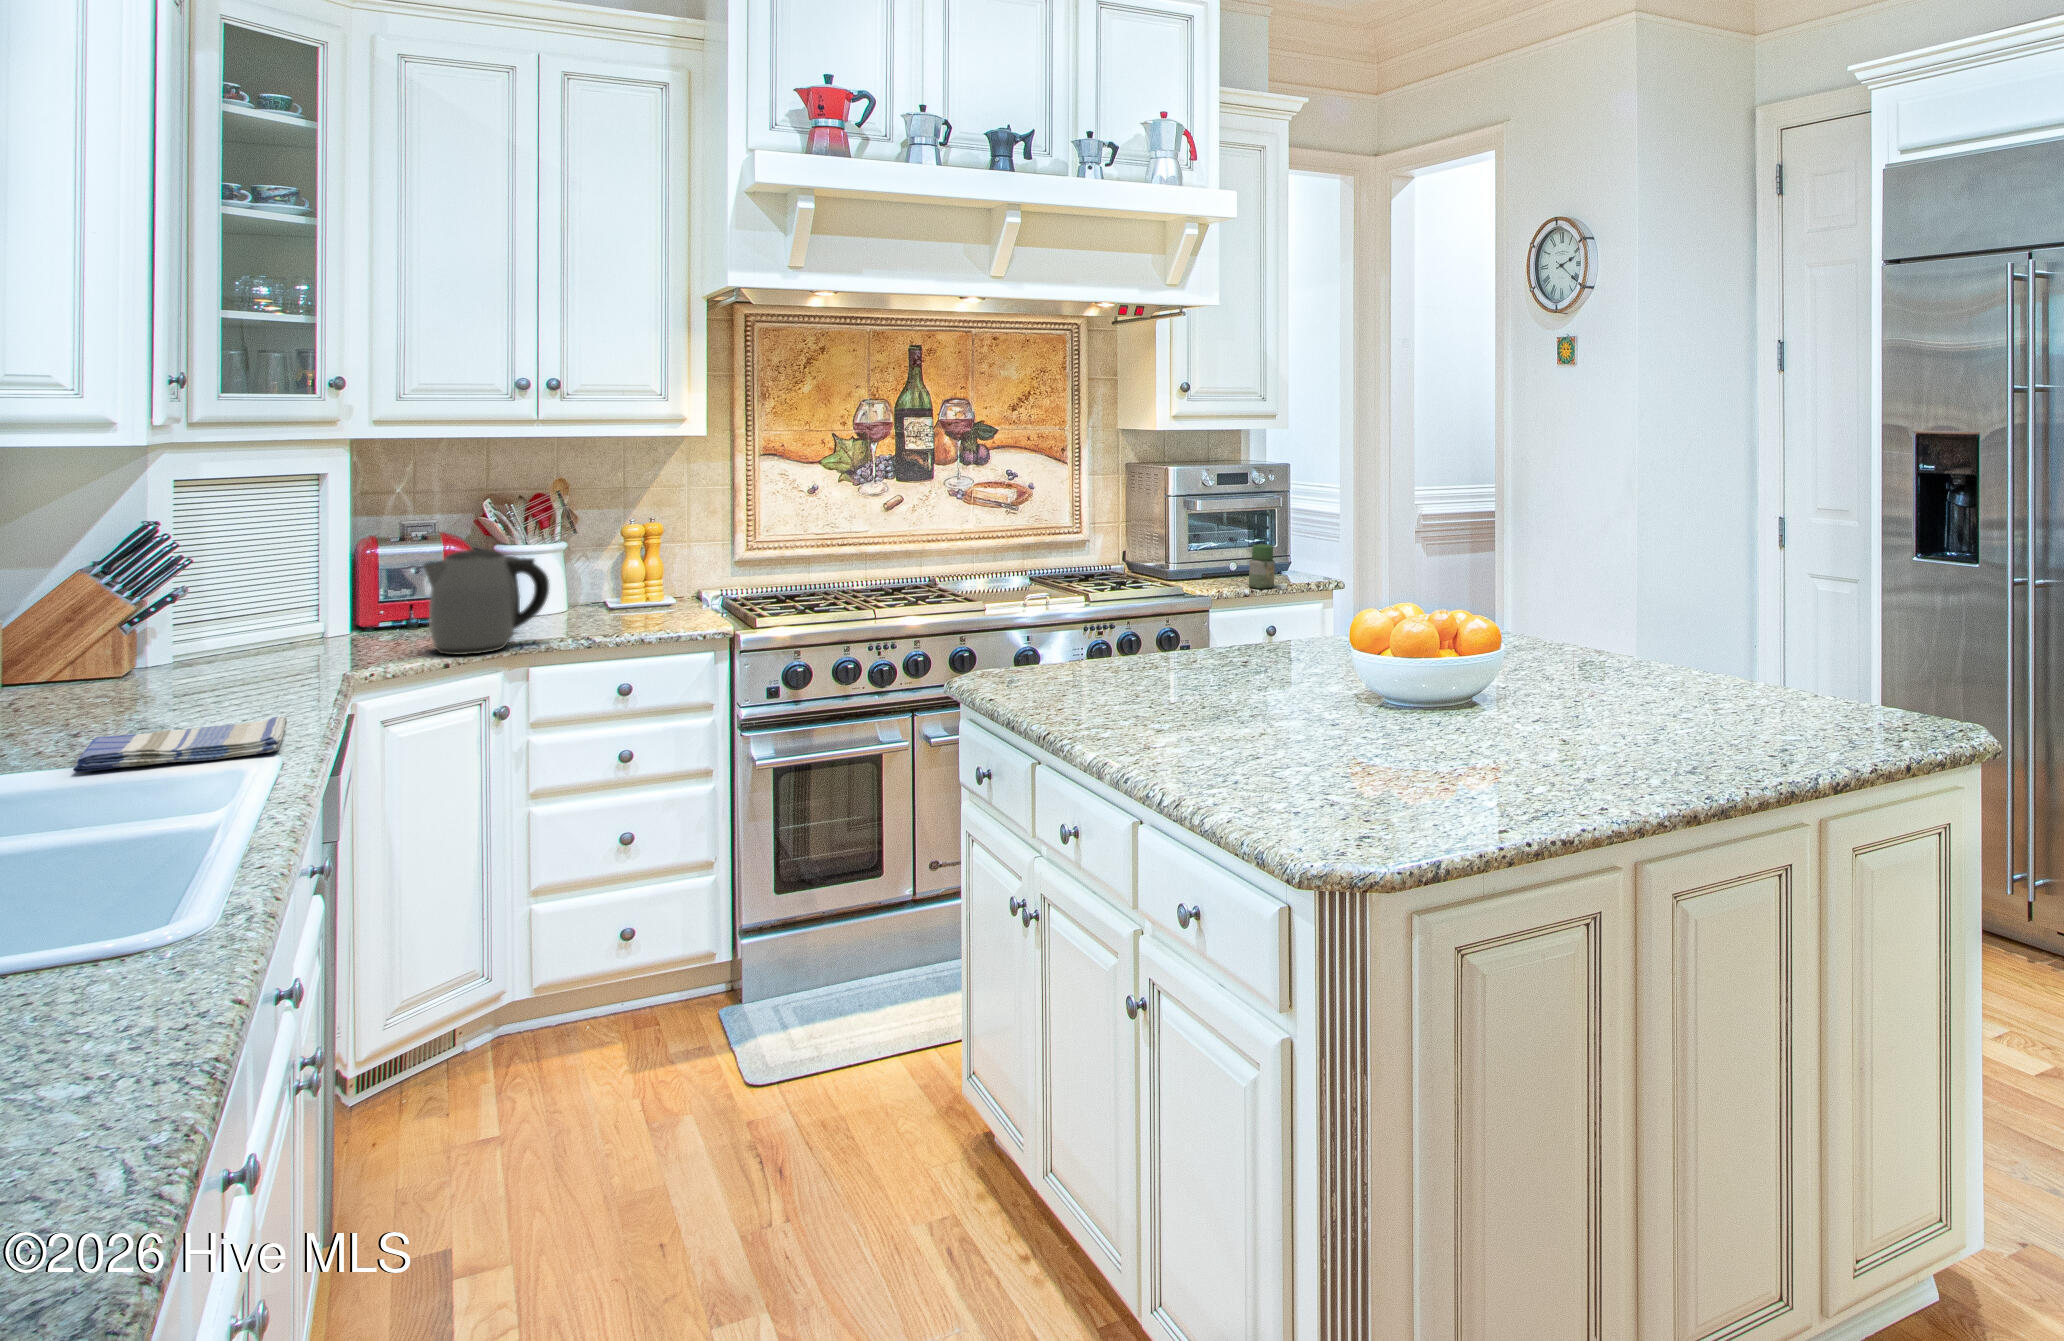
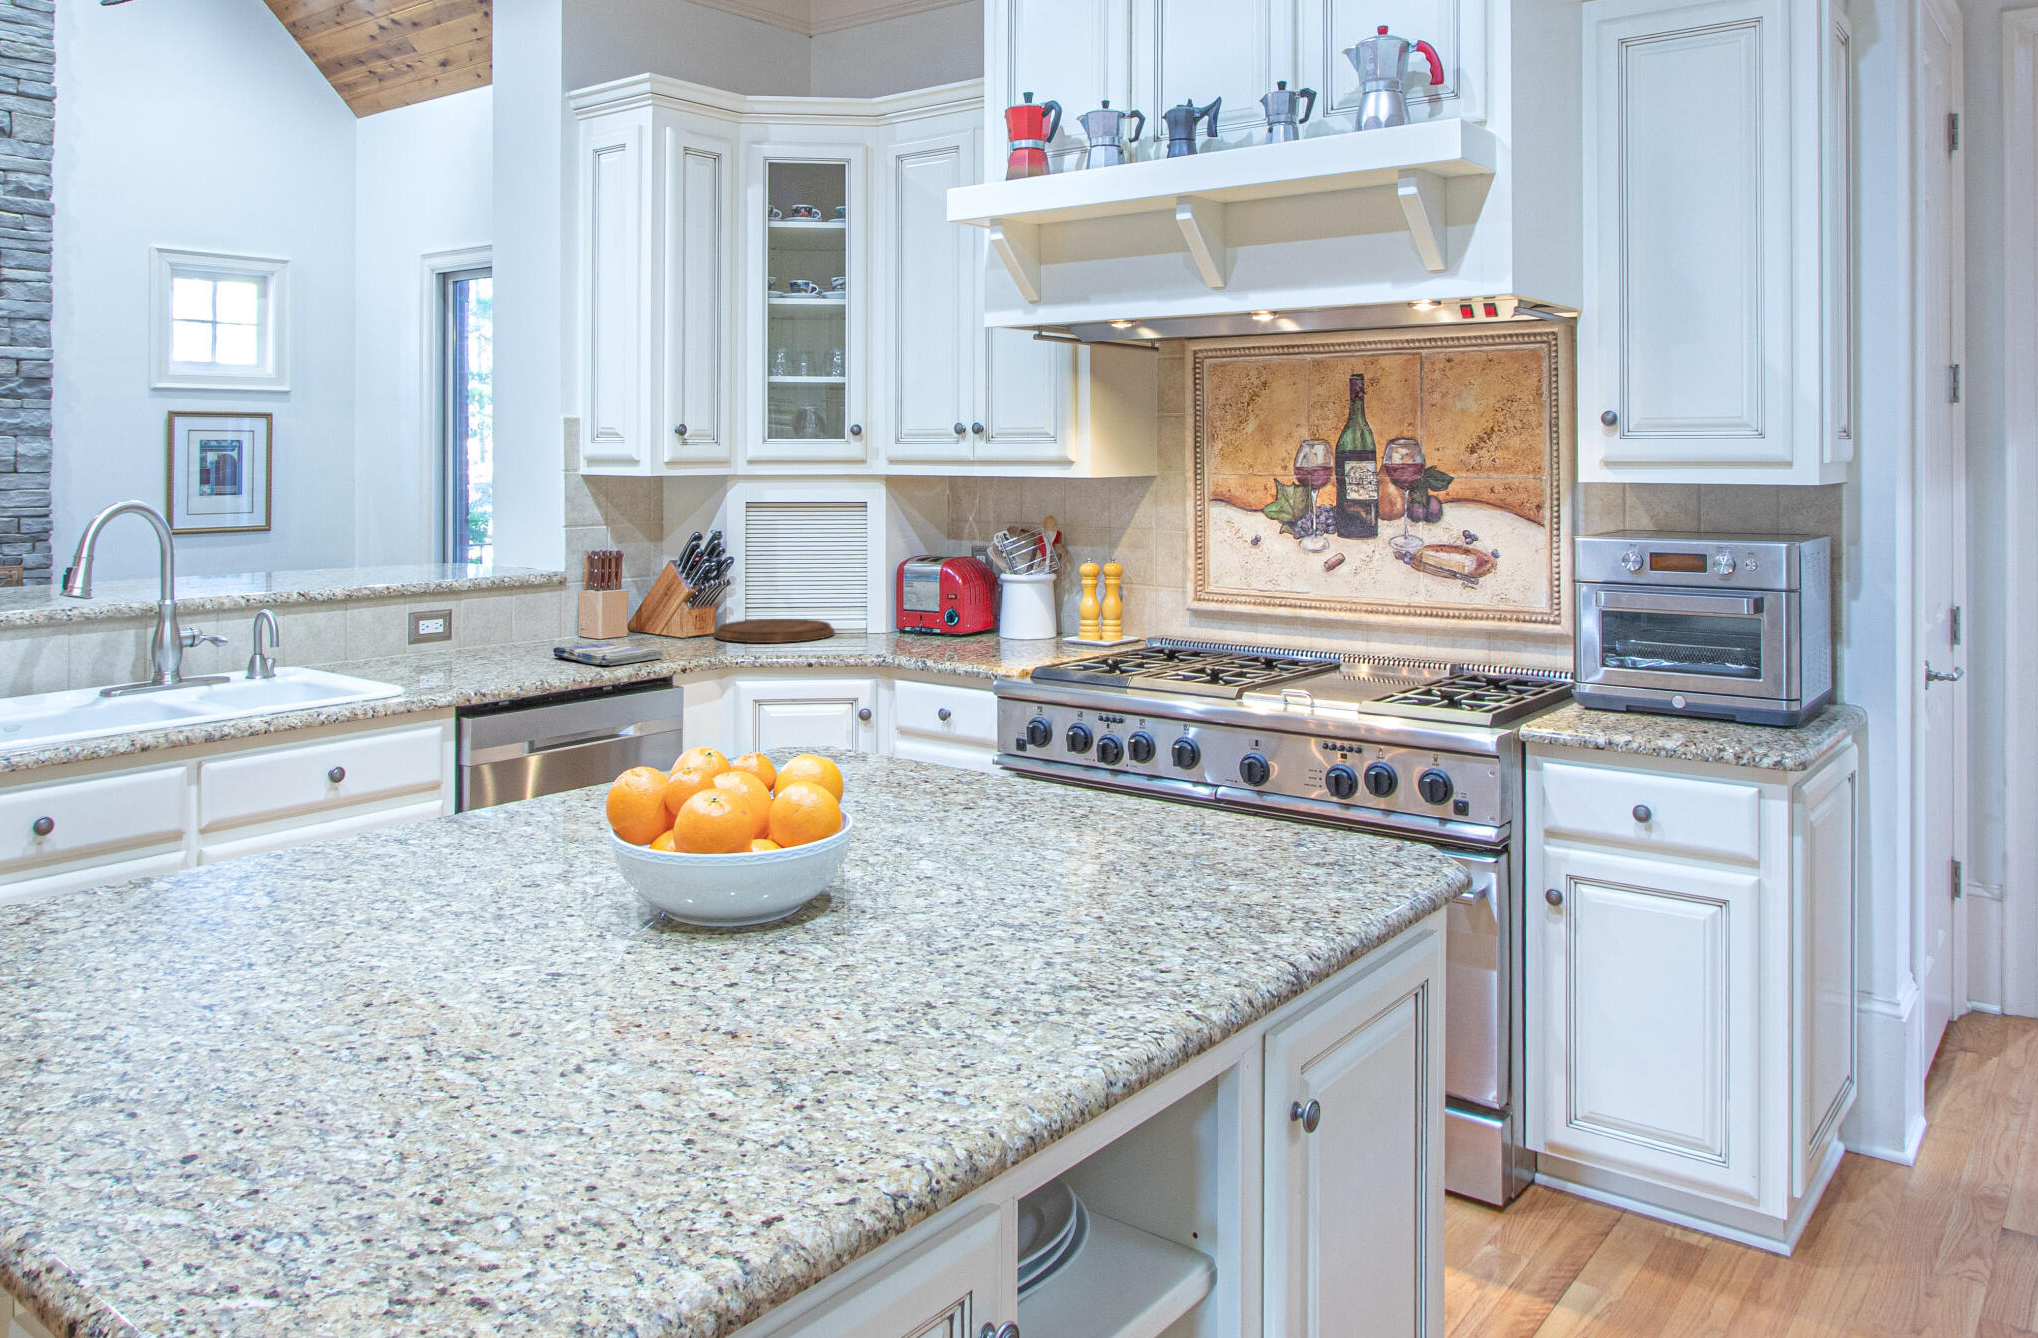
jar: present [1249,544,1275,588] -> none [1628,662,1673,735]
kettle: present [424,549,549,655] -> none [874,561,948,645]
cutting board: none [104,650,335,701] -> present [714,619,835,643]

